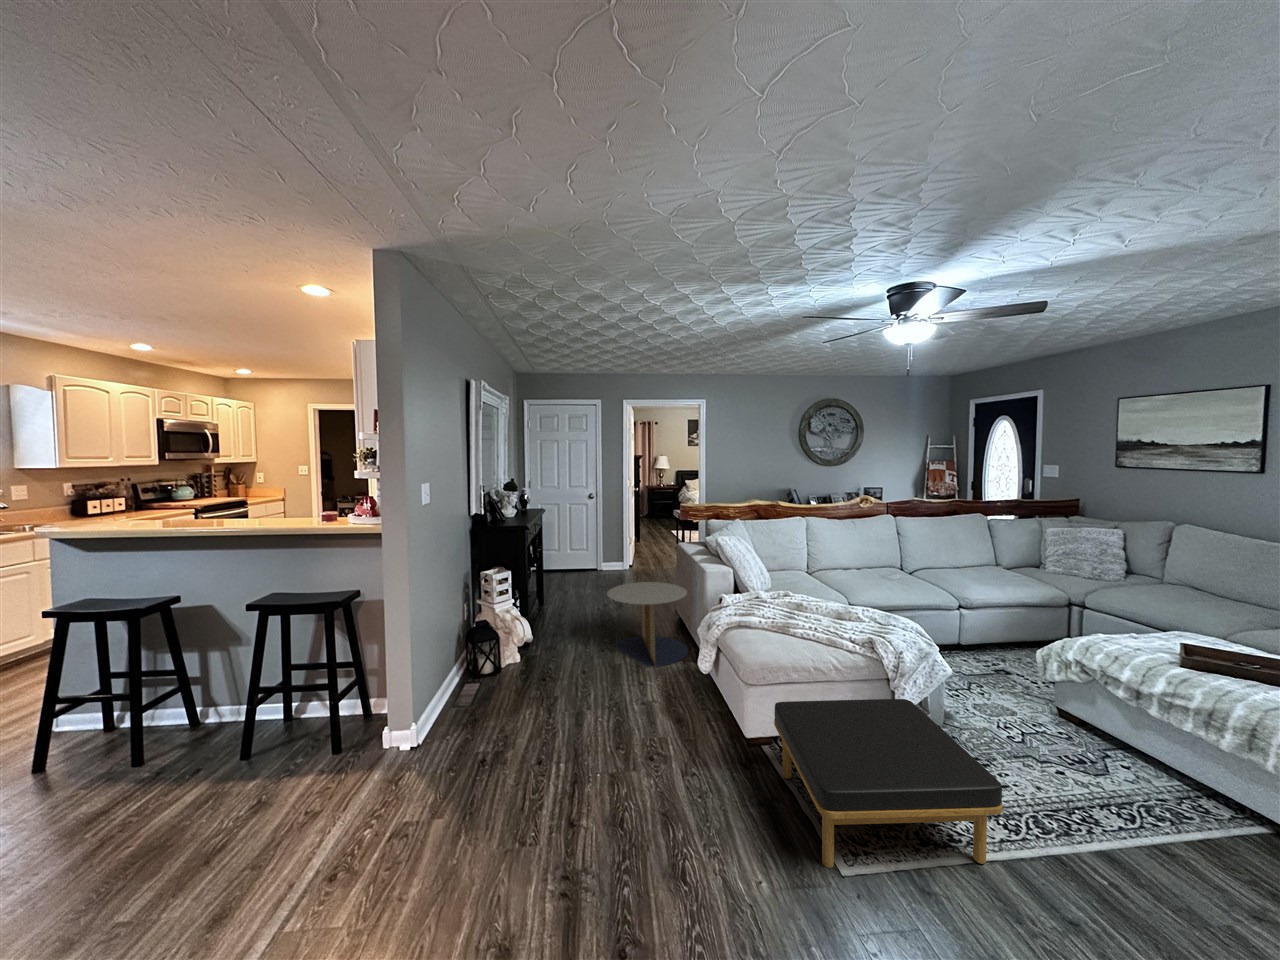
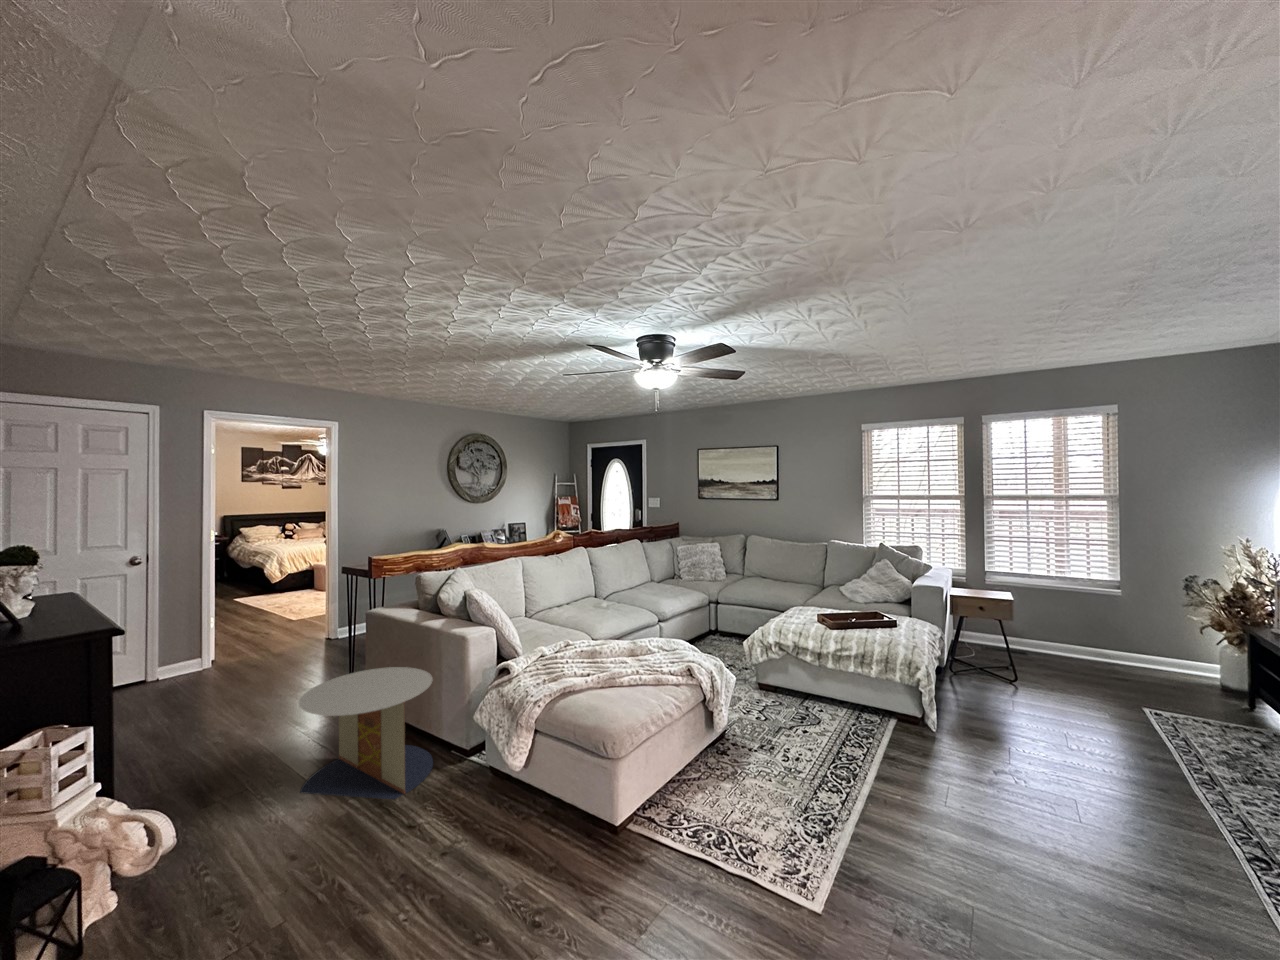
ottoman: present [774,699,1003,868] -> none [665,713,871,917]

